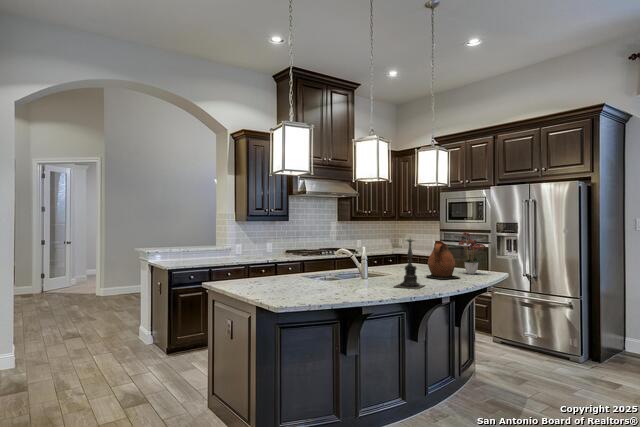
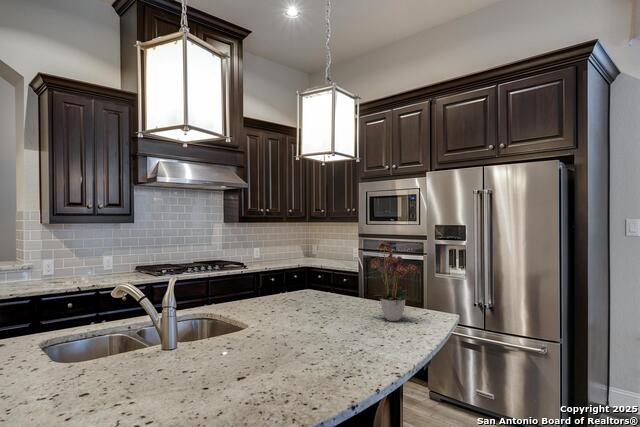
candle holder: present [394,239,424,289] -> none [184,249,278,405]
ceramic pitcher: present [426,240,460,279] -> none [298,262,370,344]

